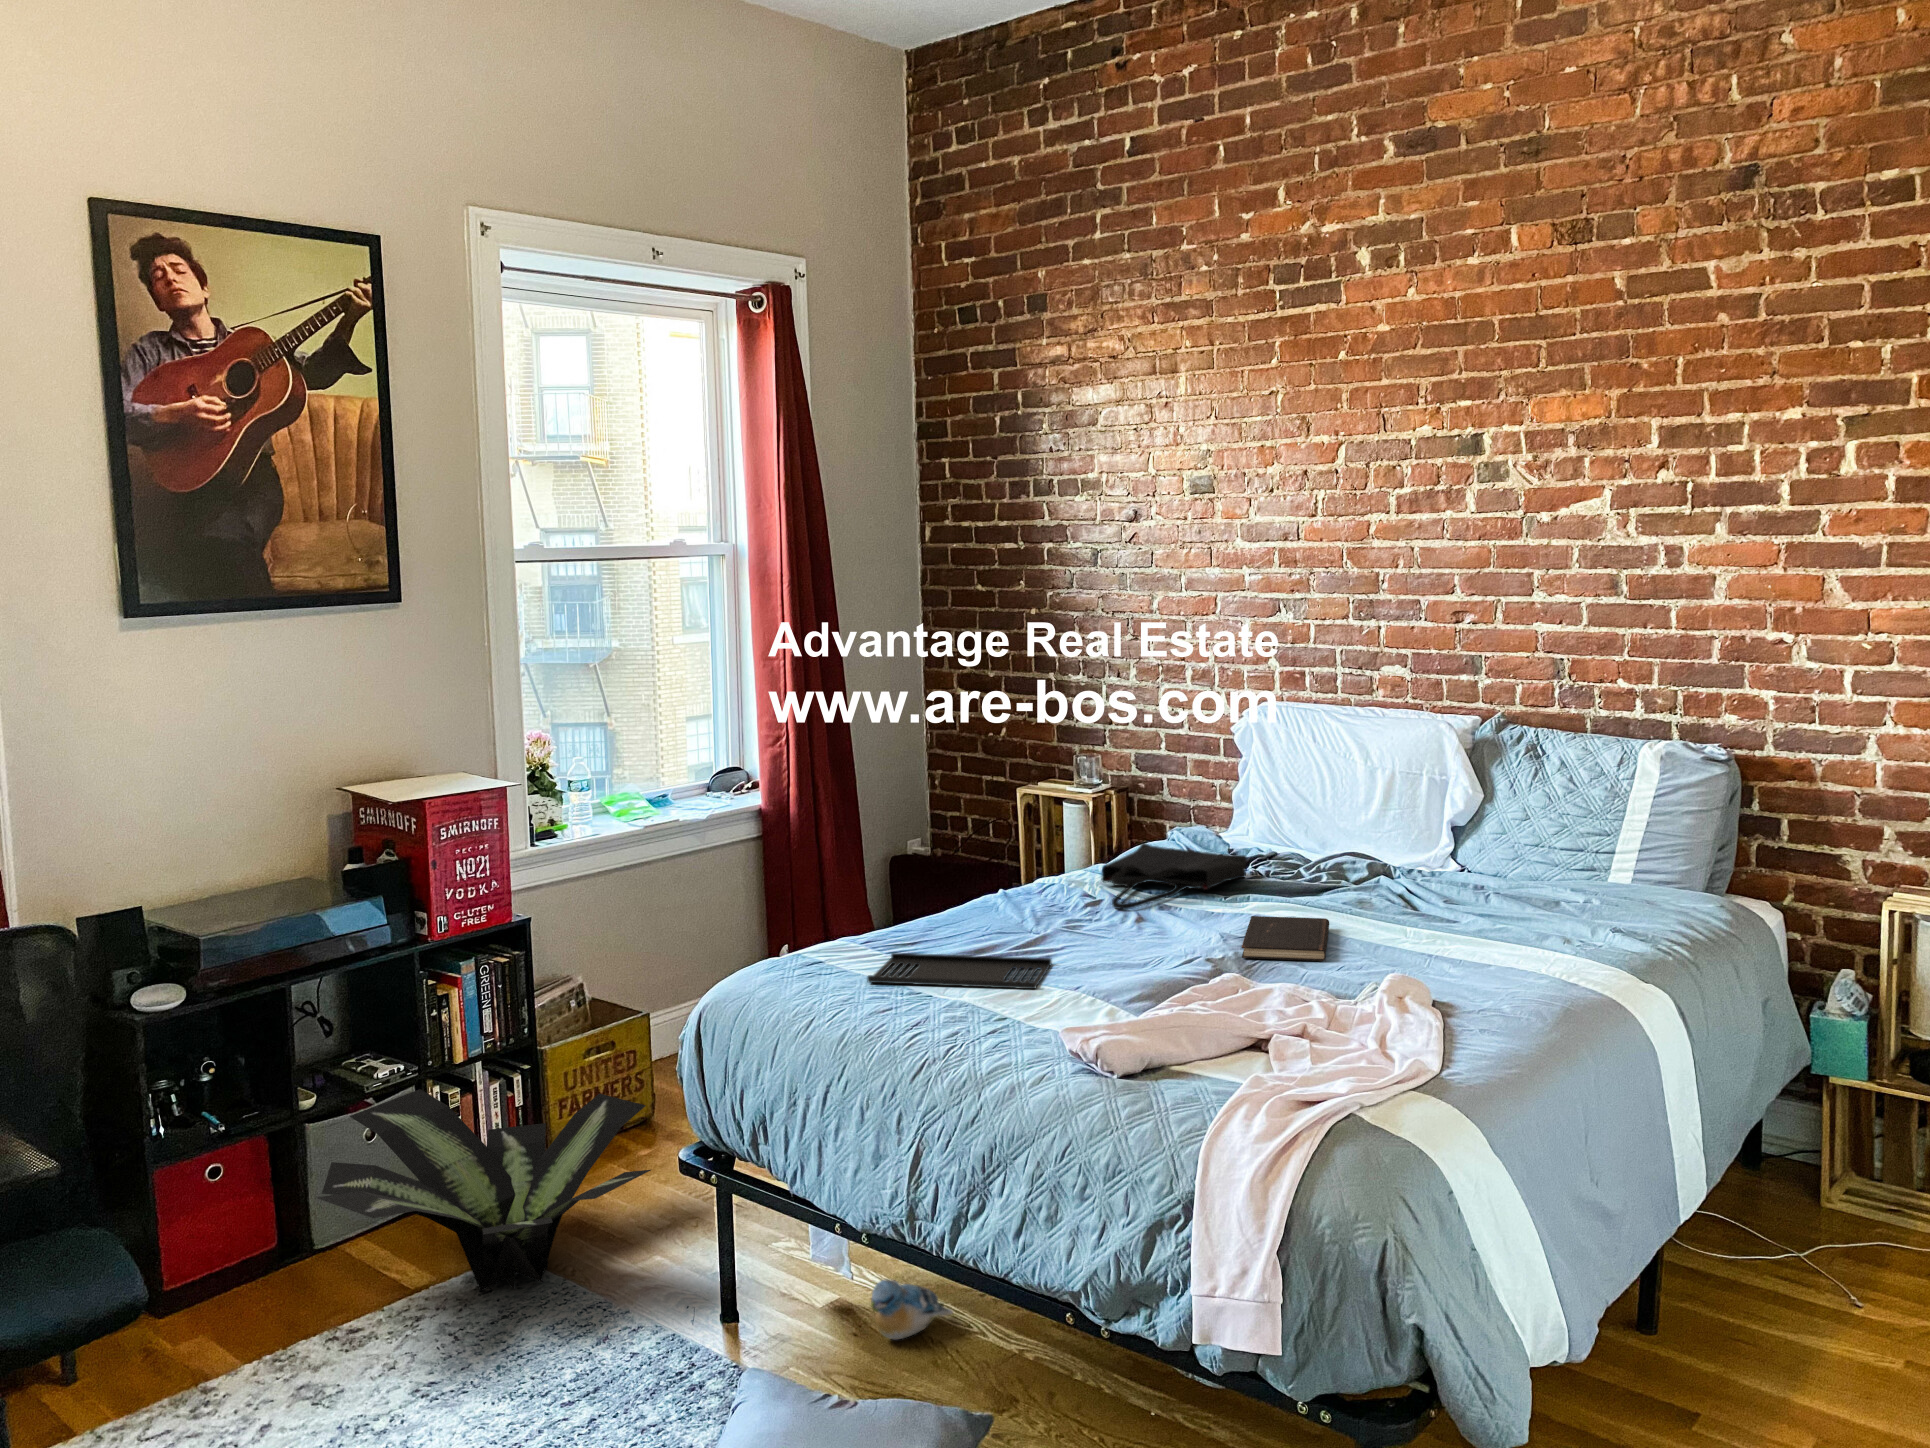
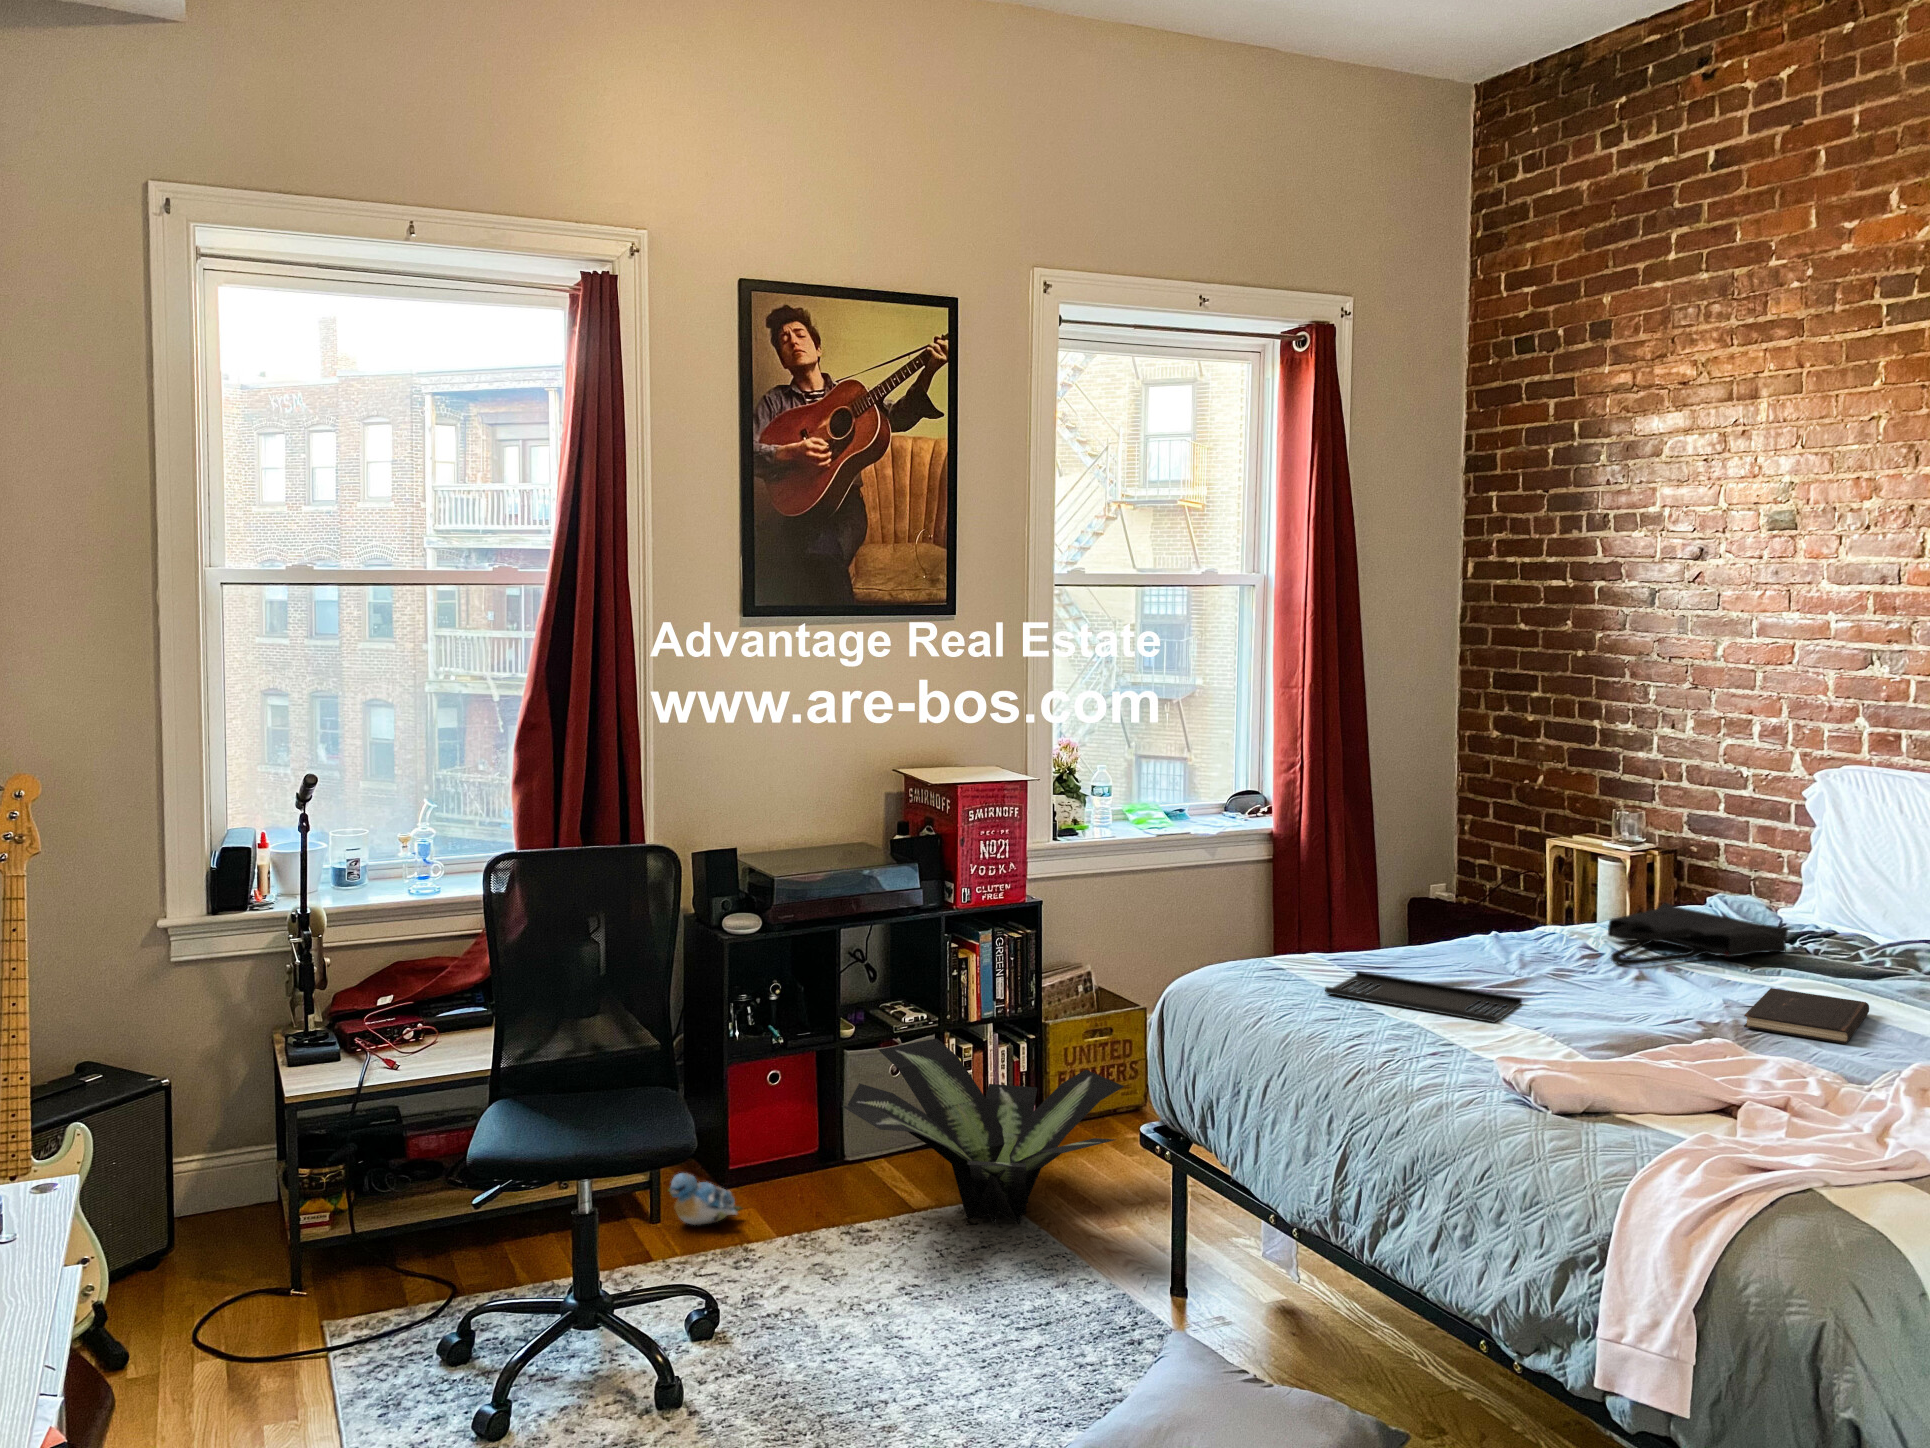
plush toy: present [871,1279,953,1340] -> present [669,1173,742,1225]

